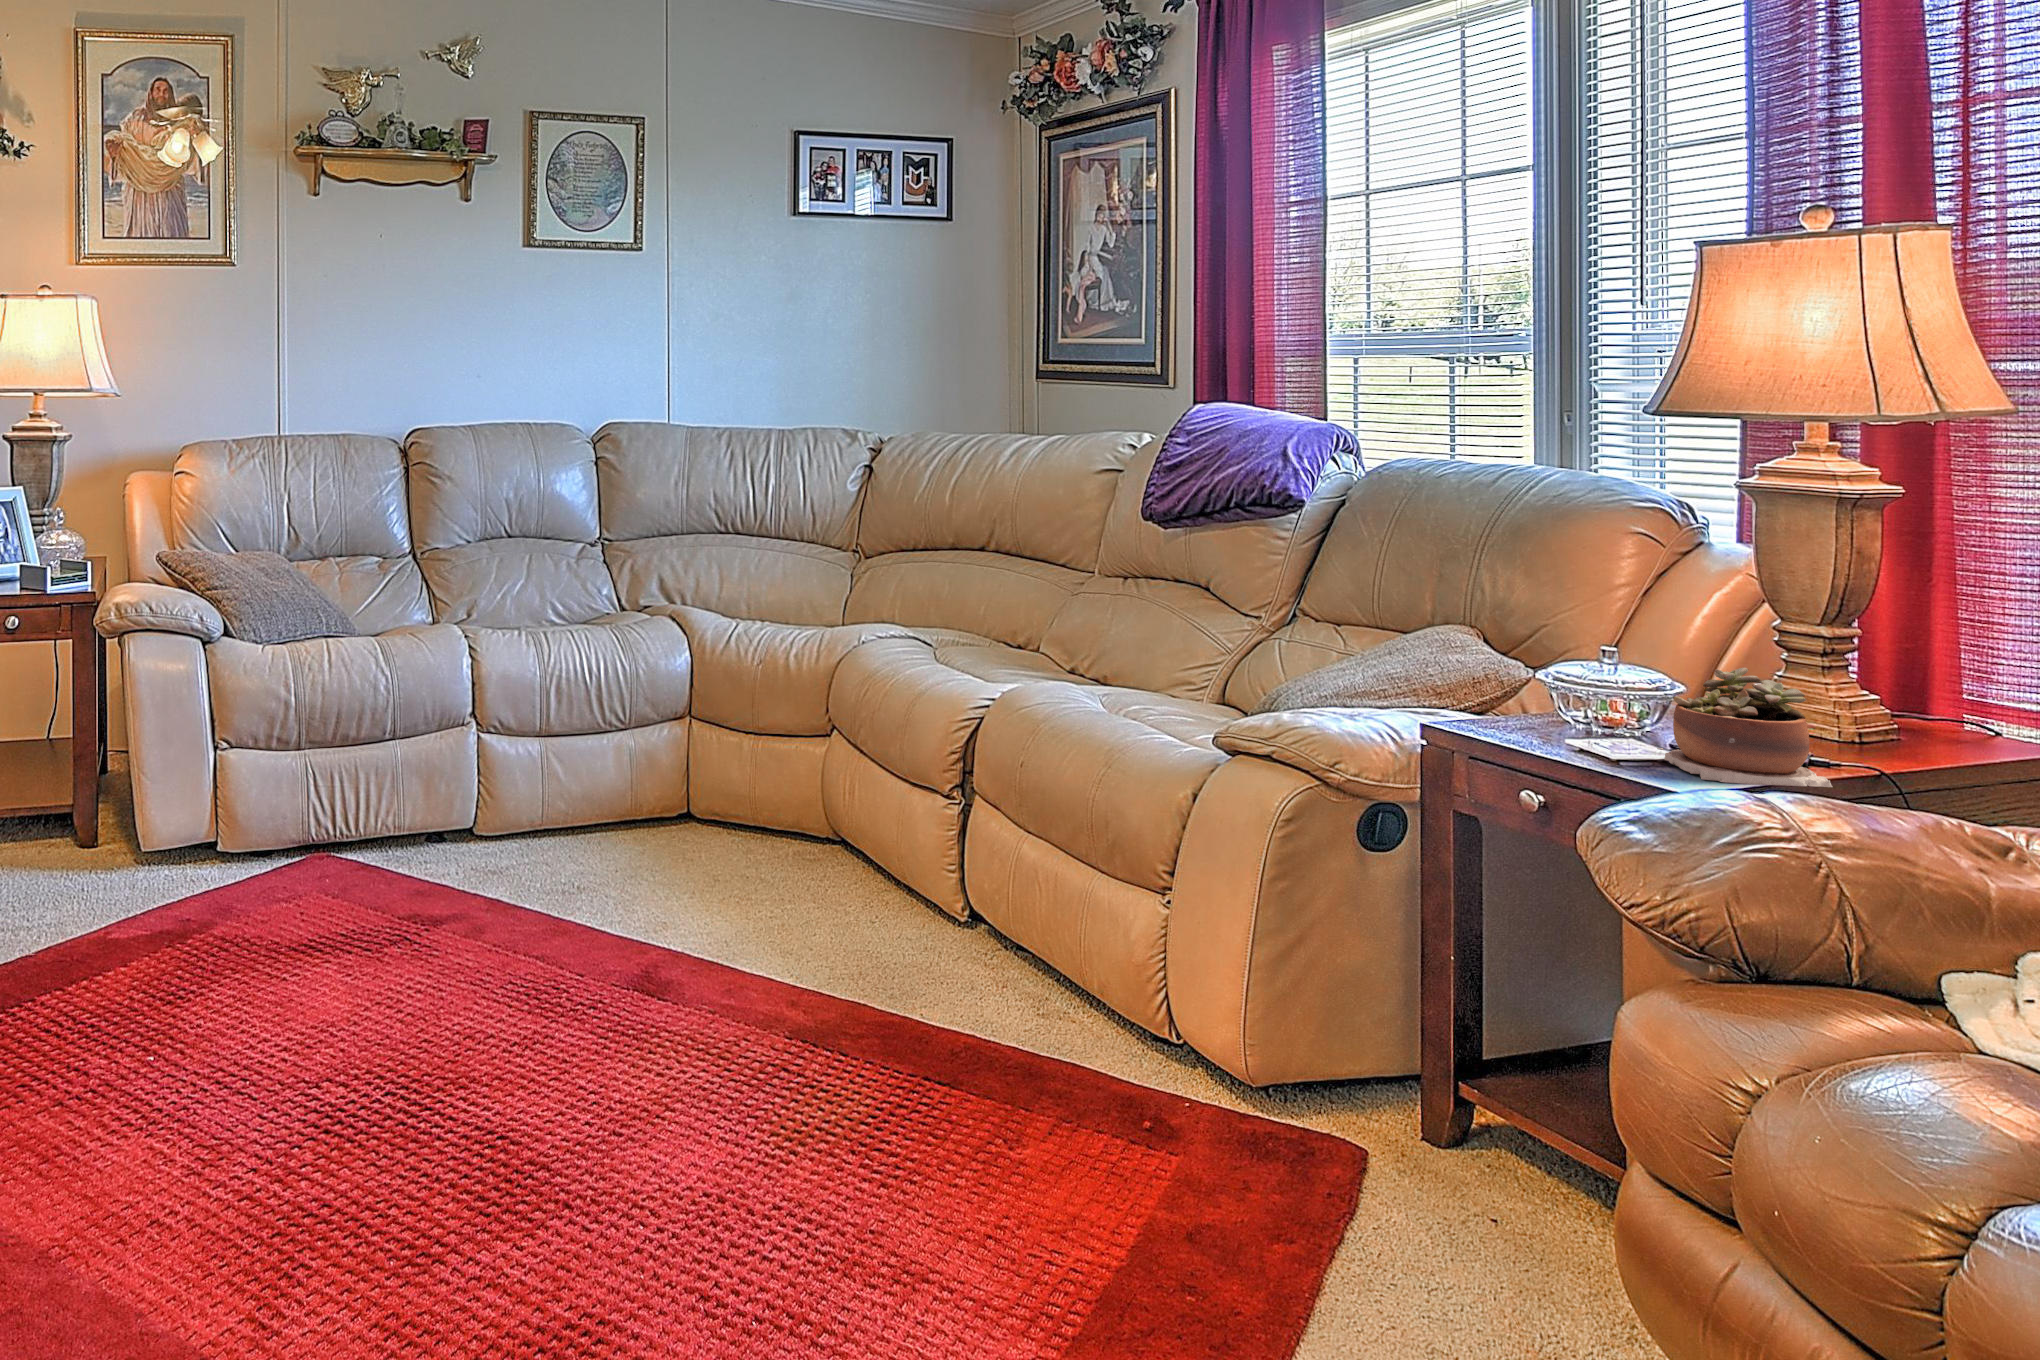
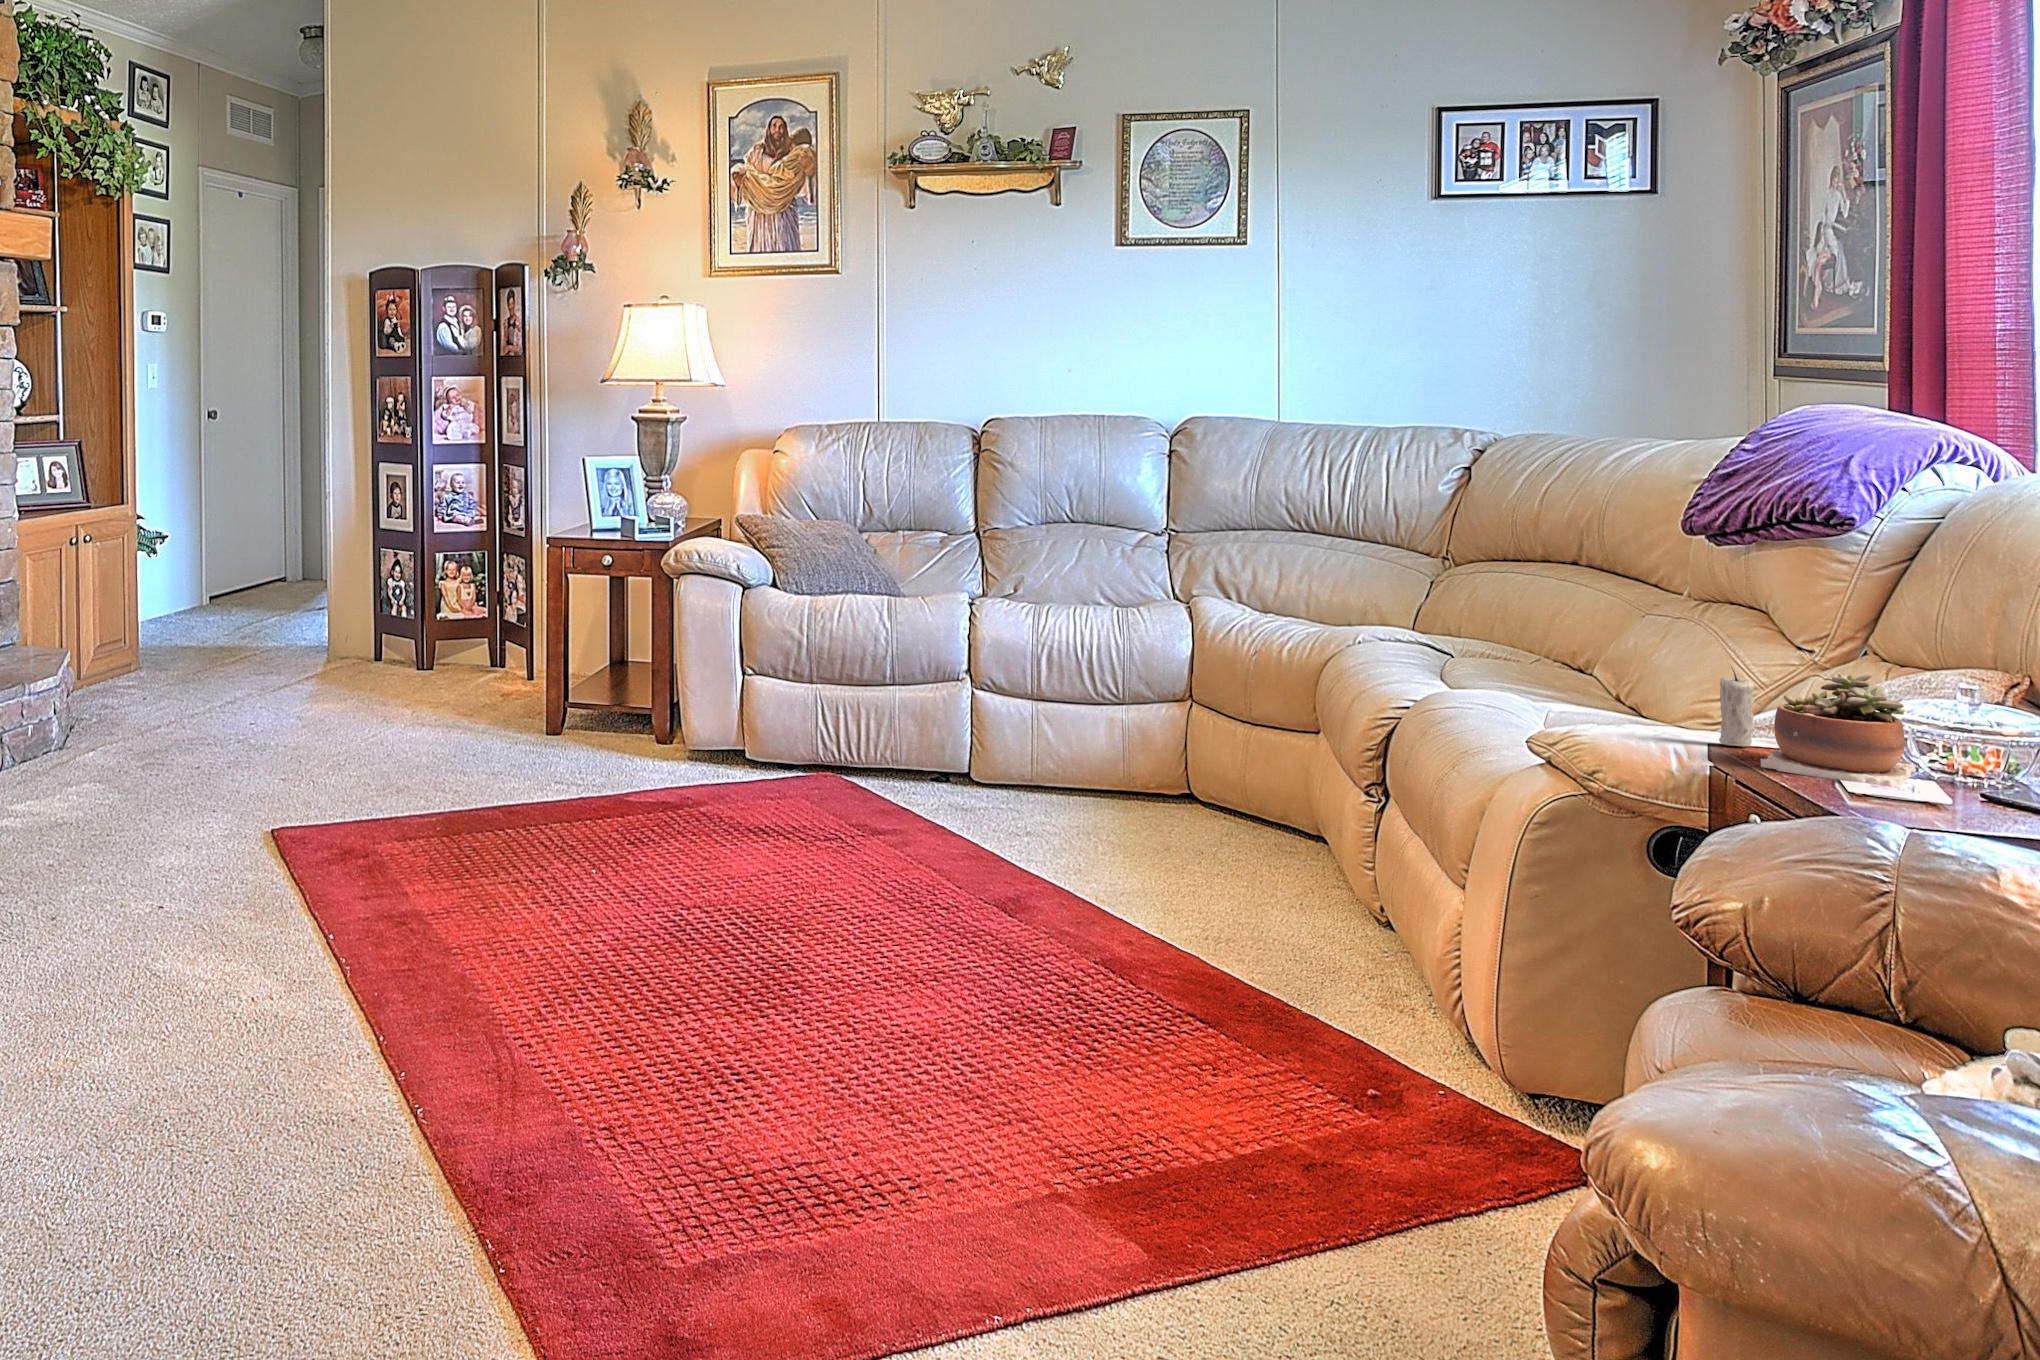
candle: none [1574,665,1609,752] -> present [1719,667,1755,746]

